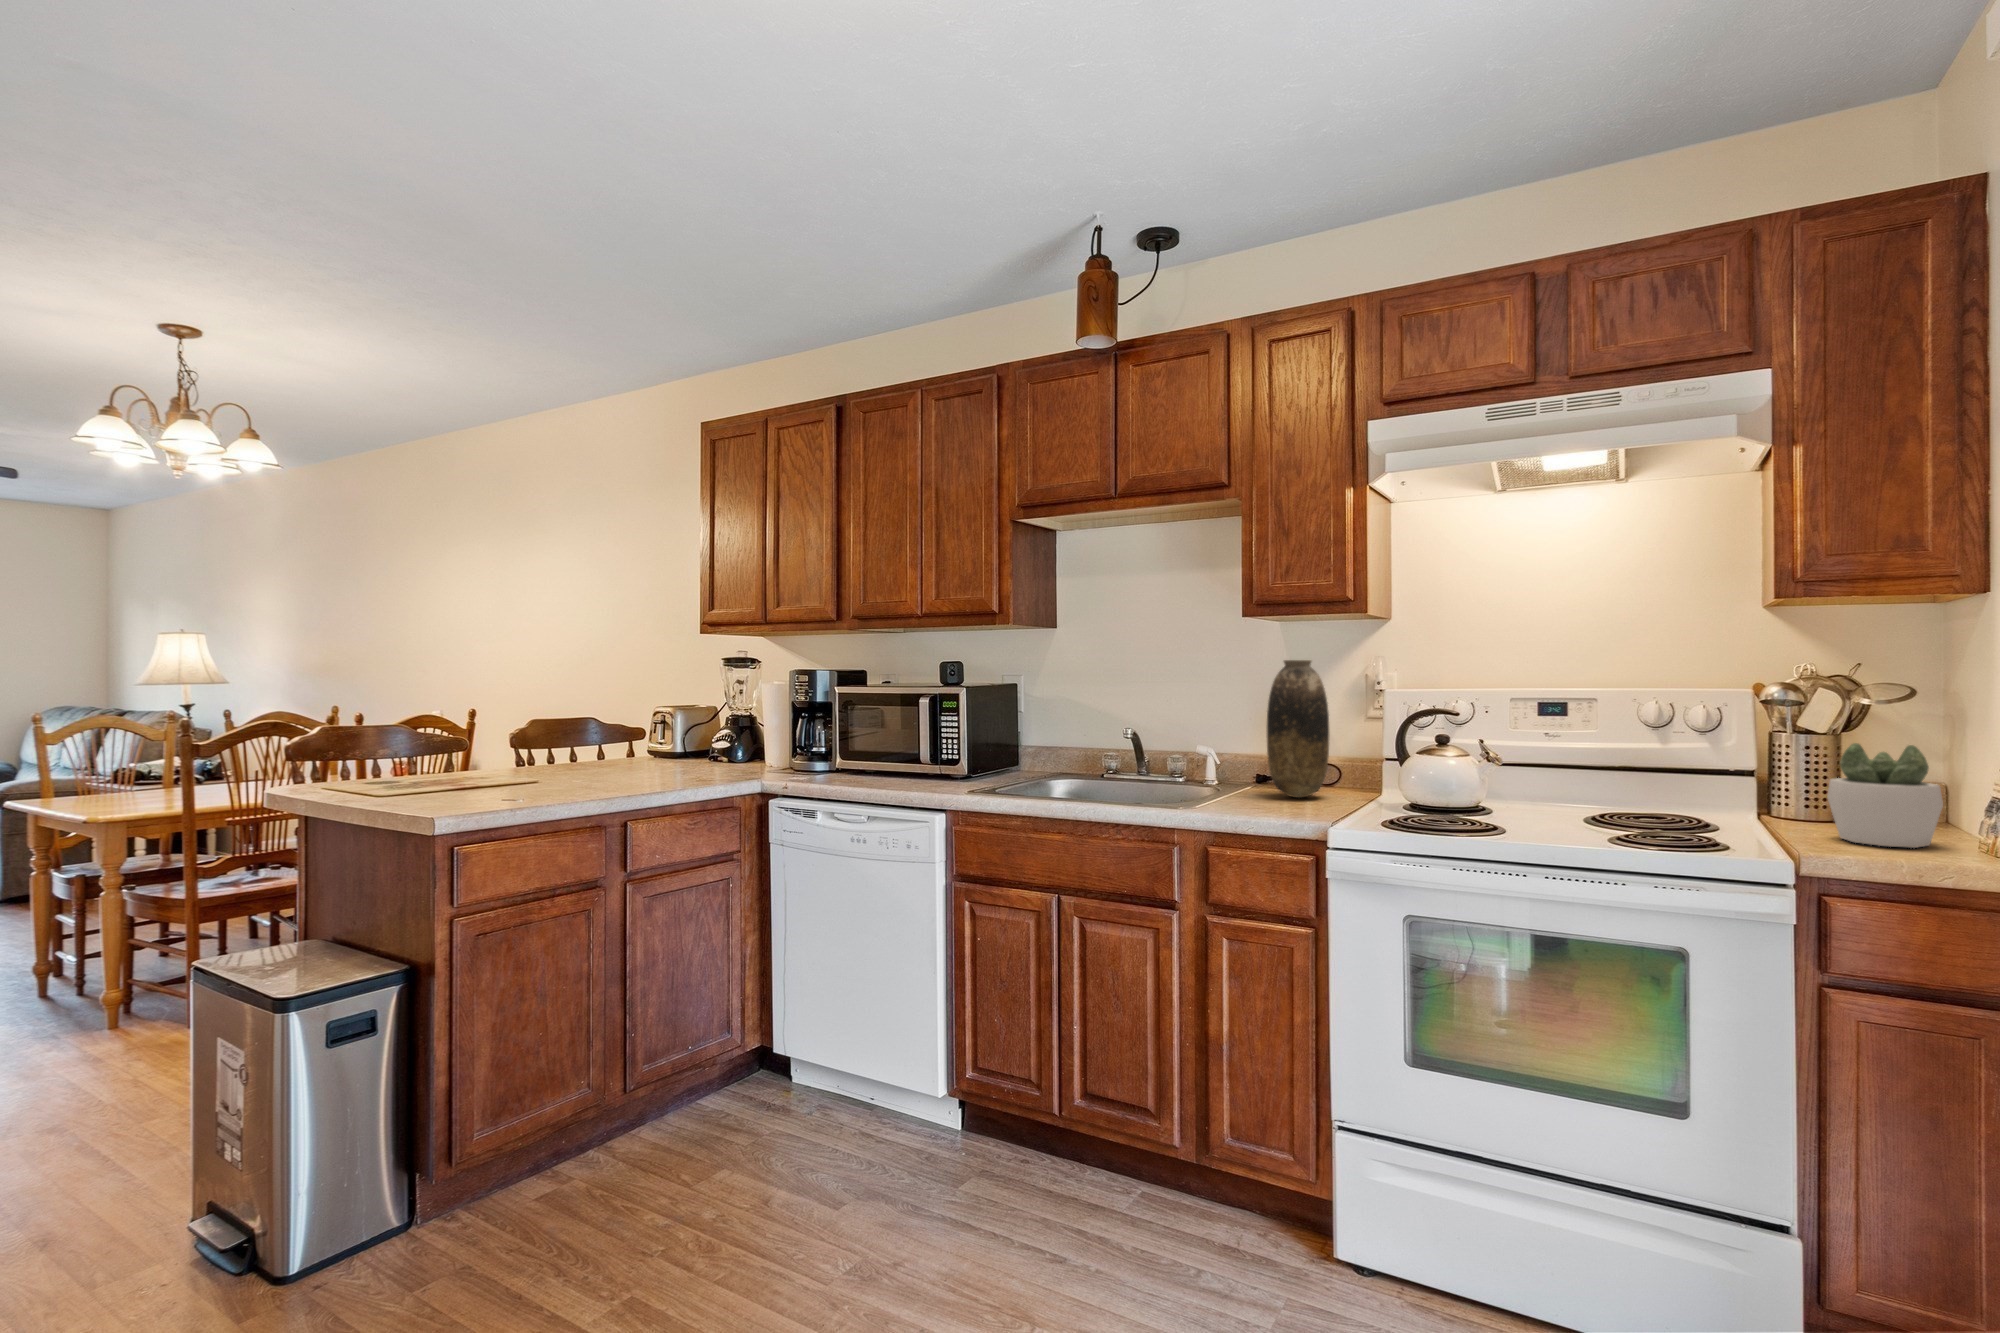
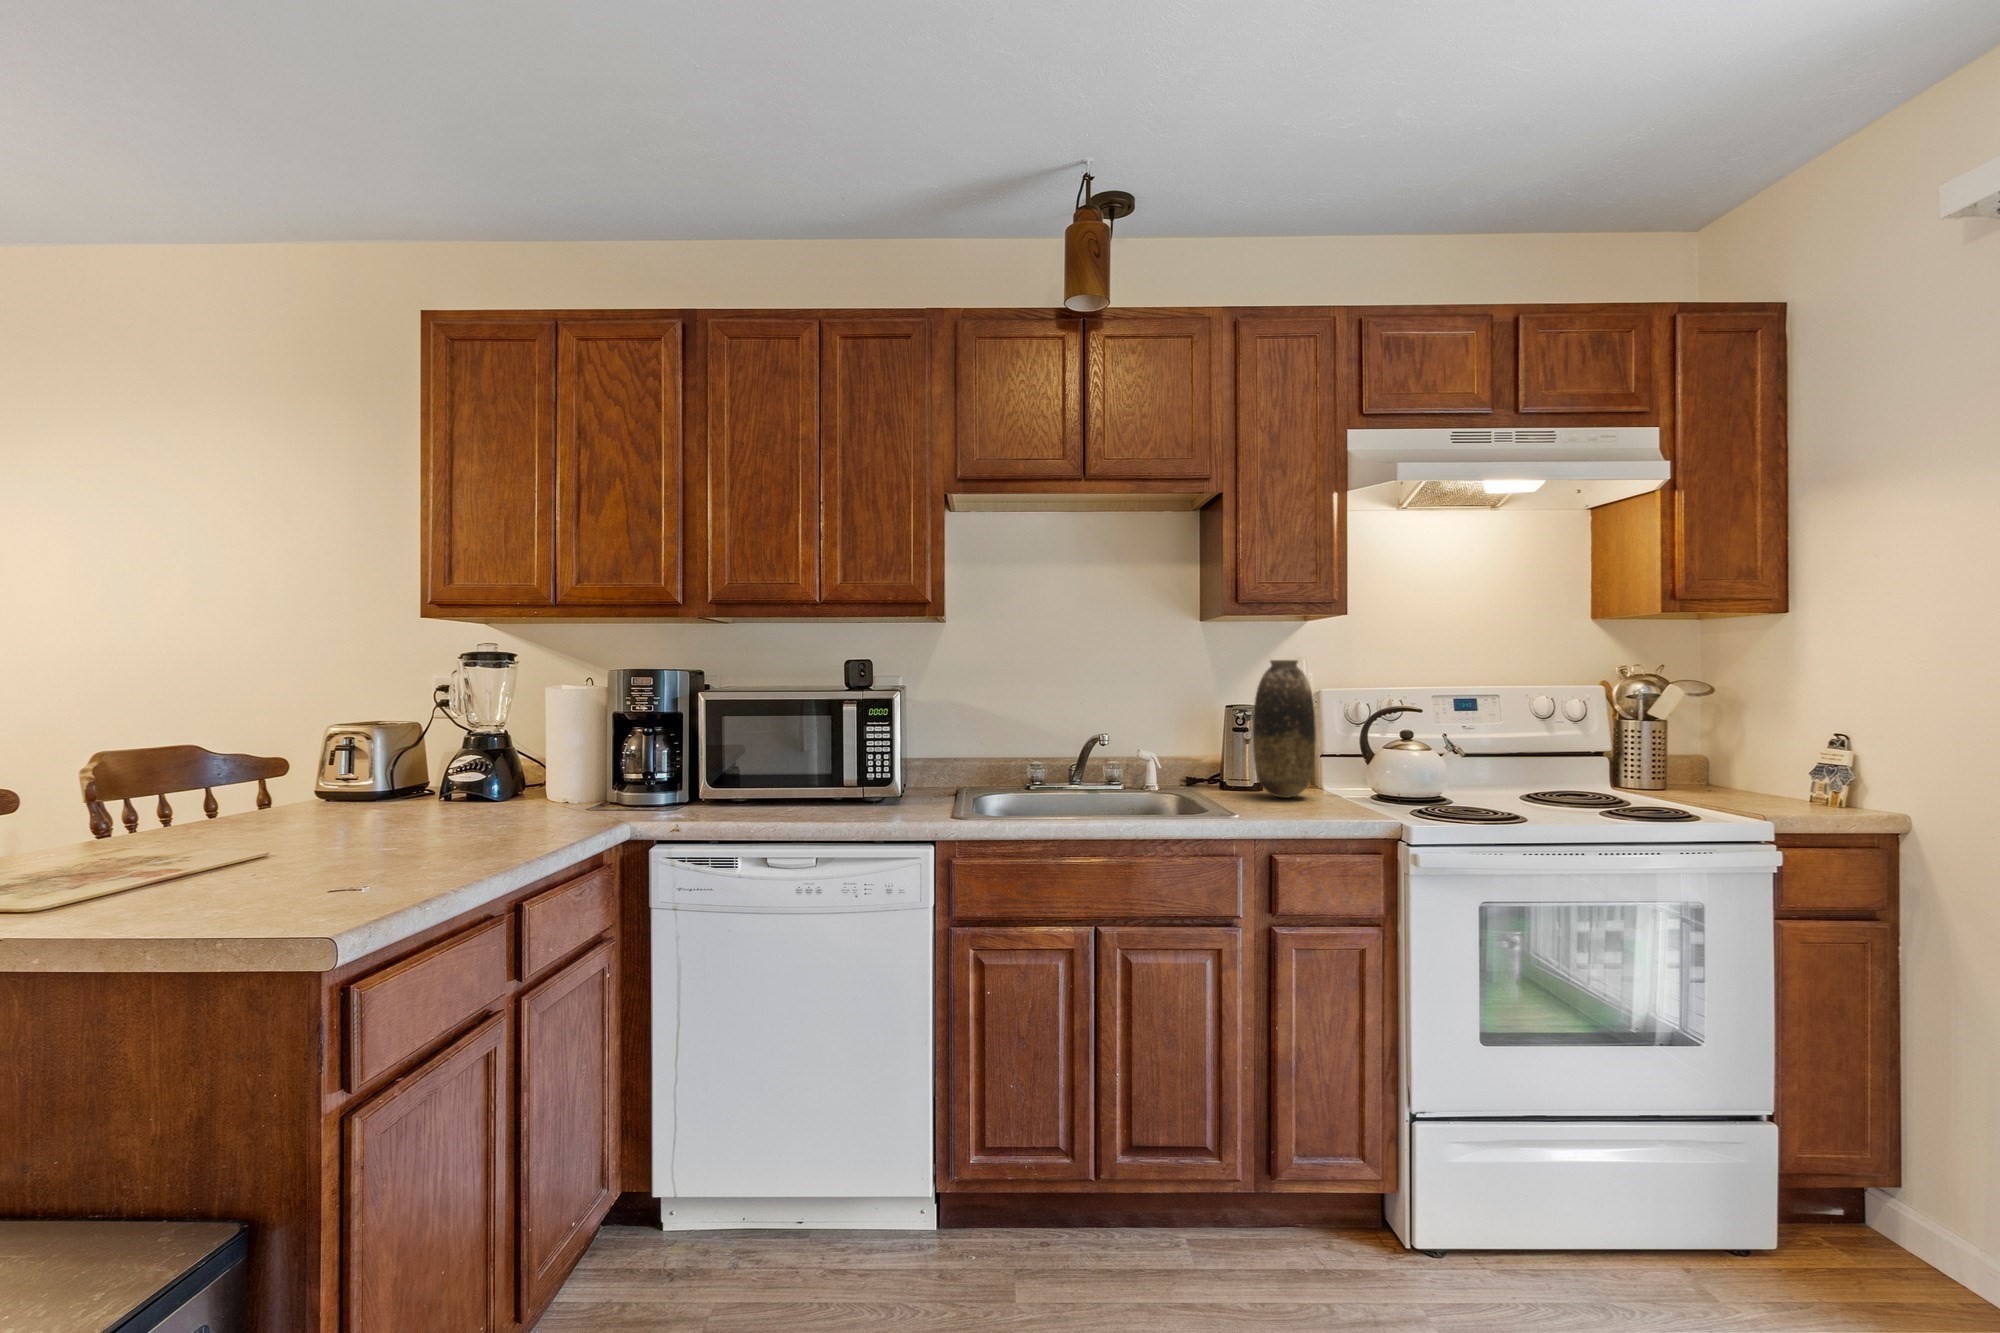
succulent plant: present [1827,743,1943,848] -> none [1718,728,1797,807]

